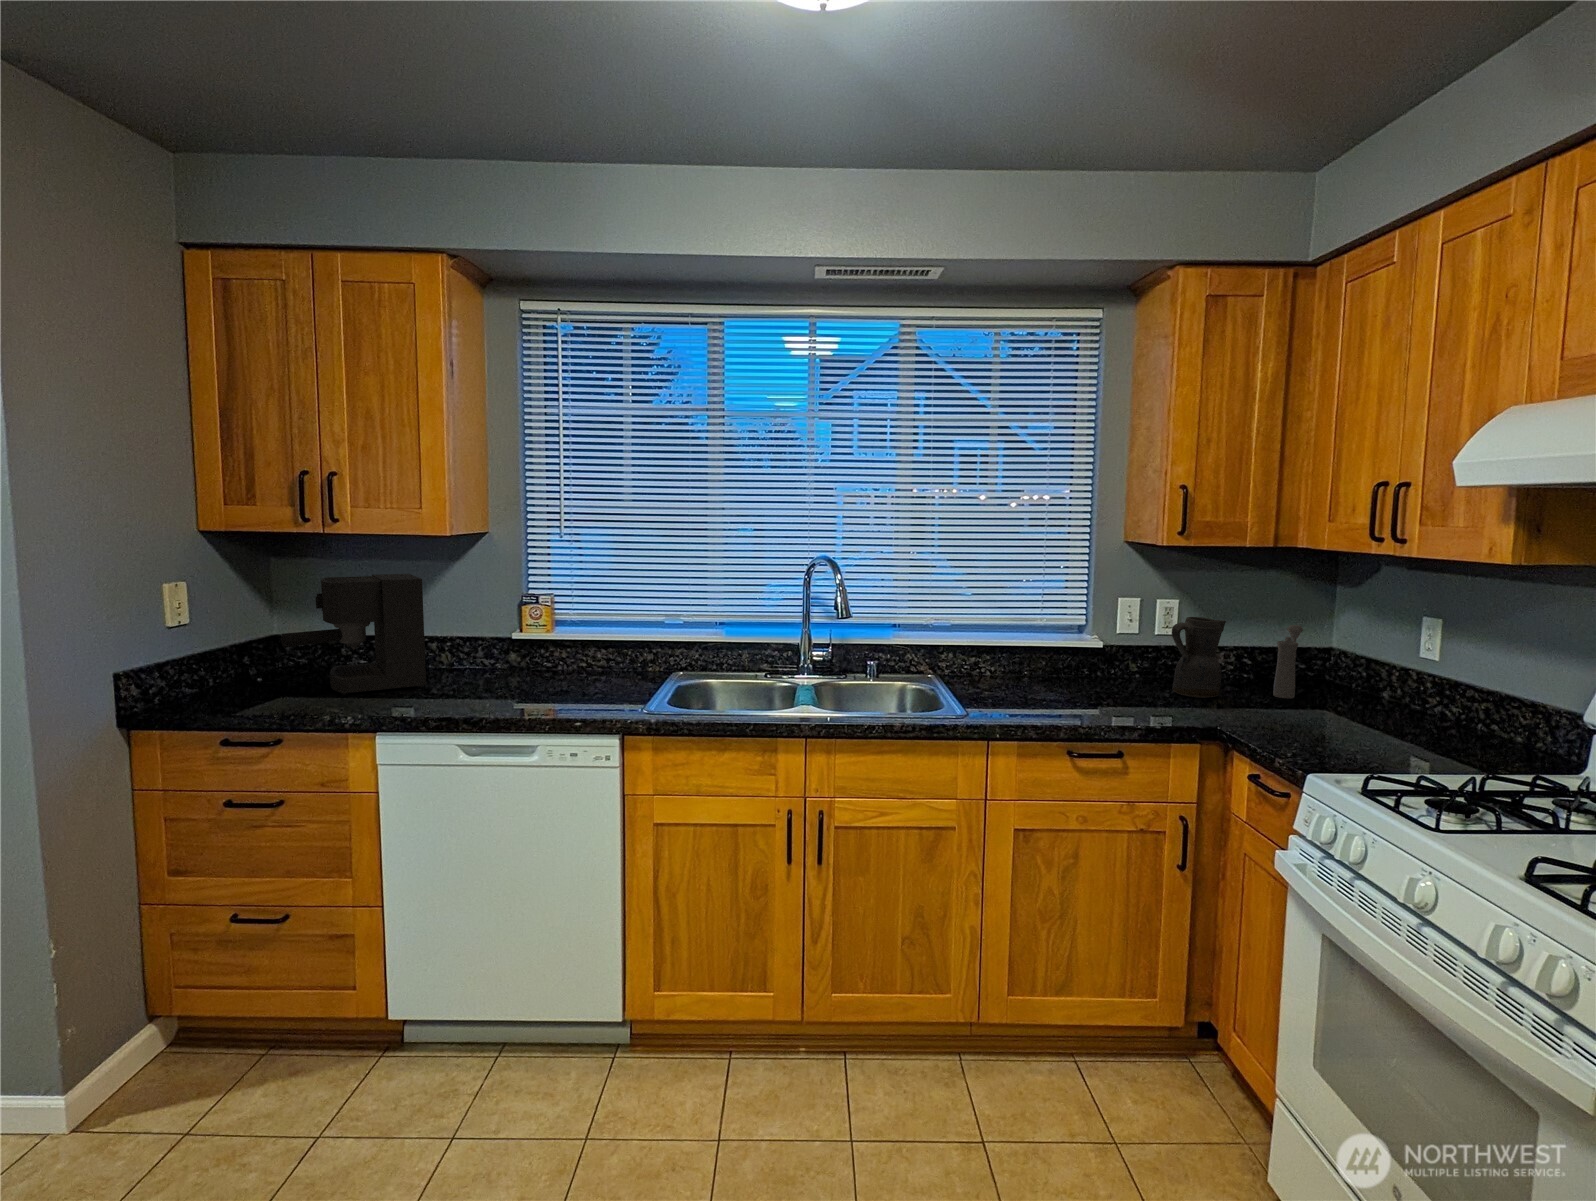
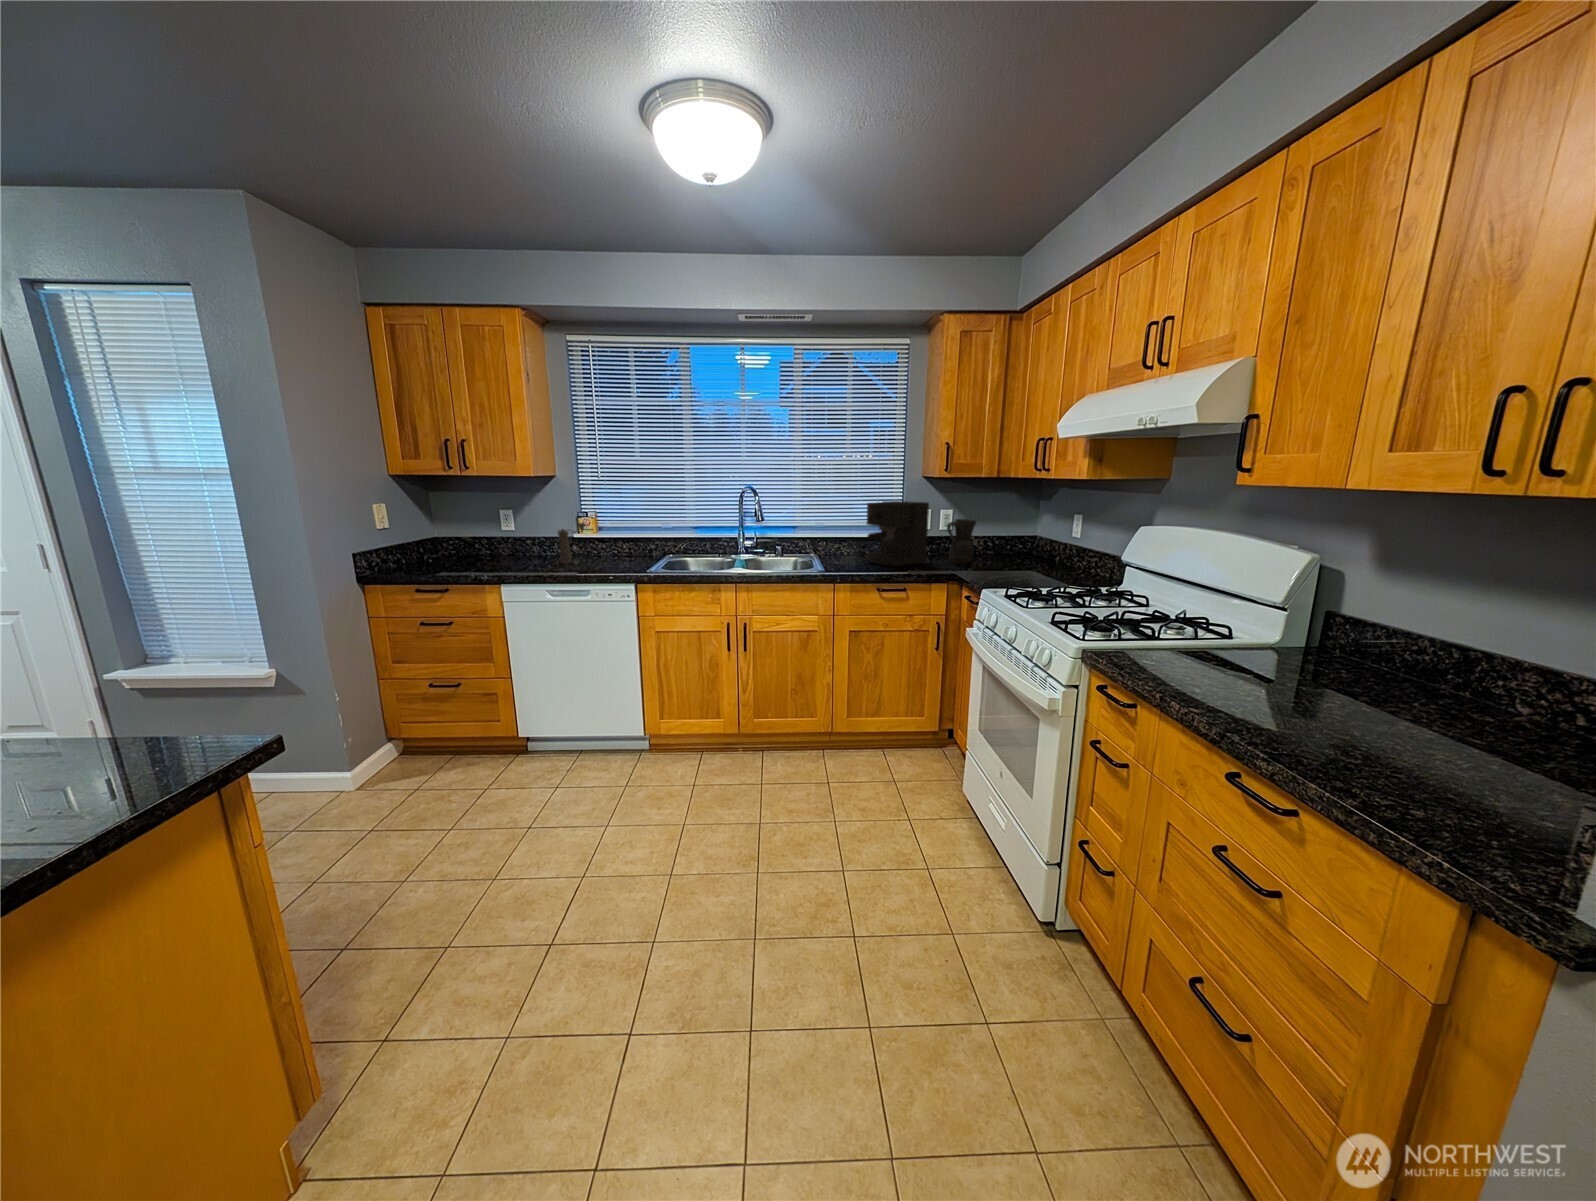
coffee maker: present [281,574,426,695] -> present [866,501,929,567]
pepper mill: present [1273,625,1303,699] -> present [558,523,585,564]

